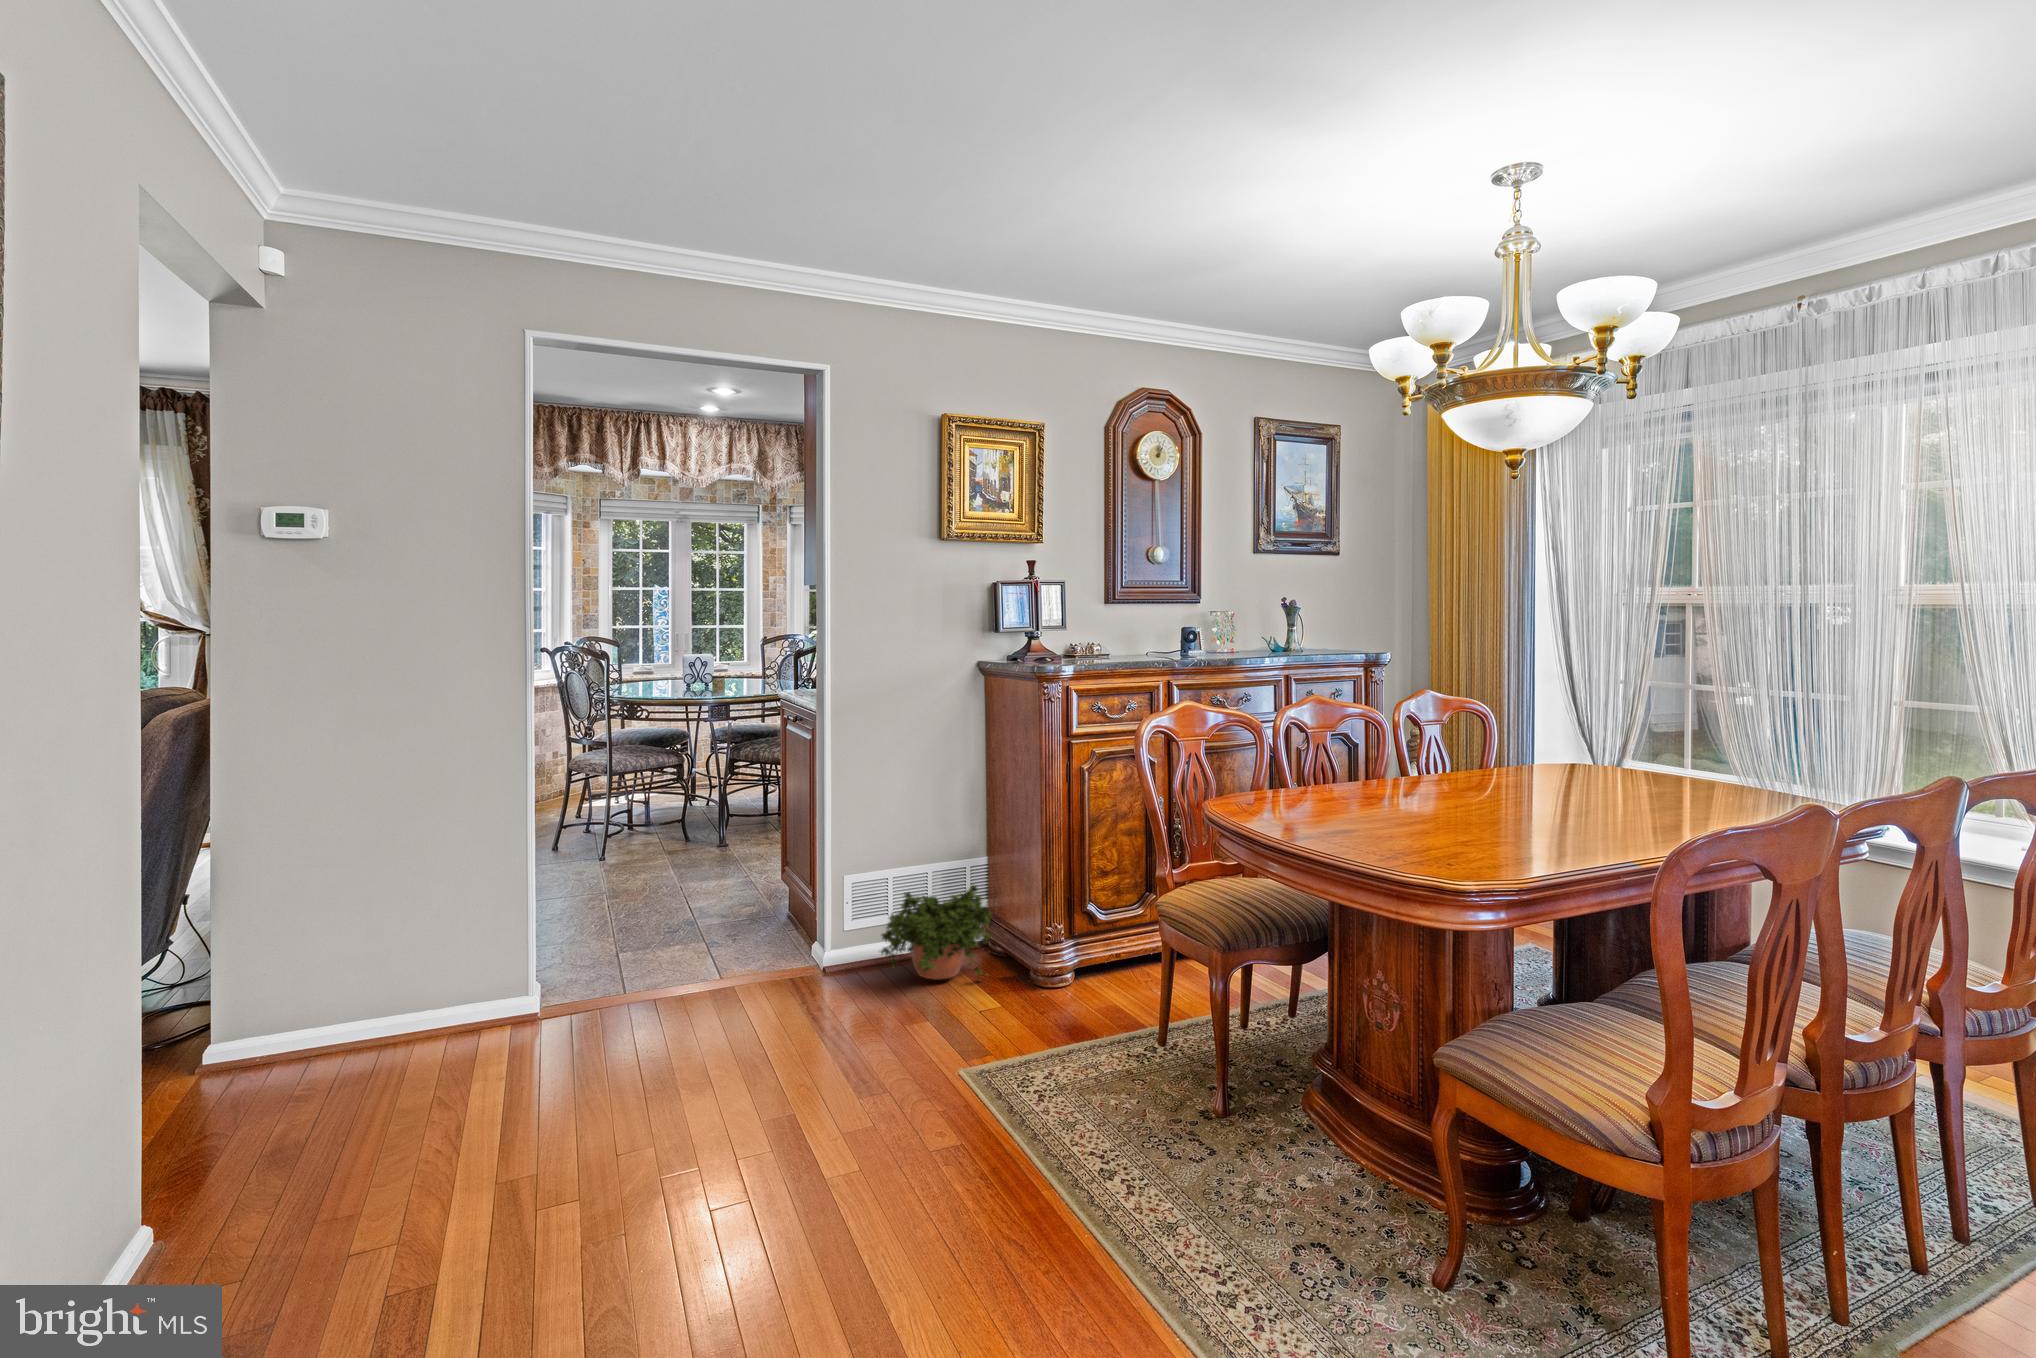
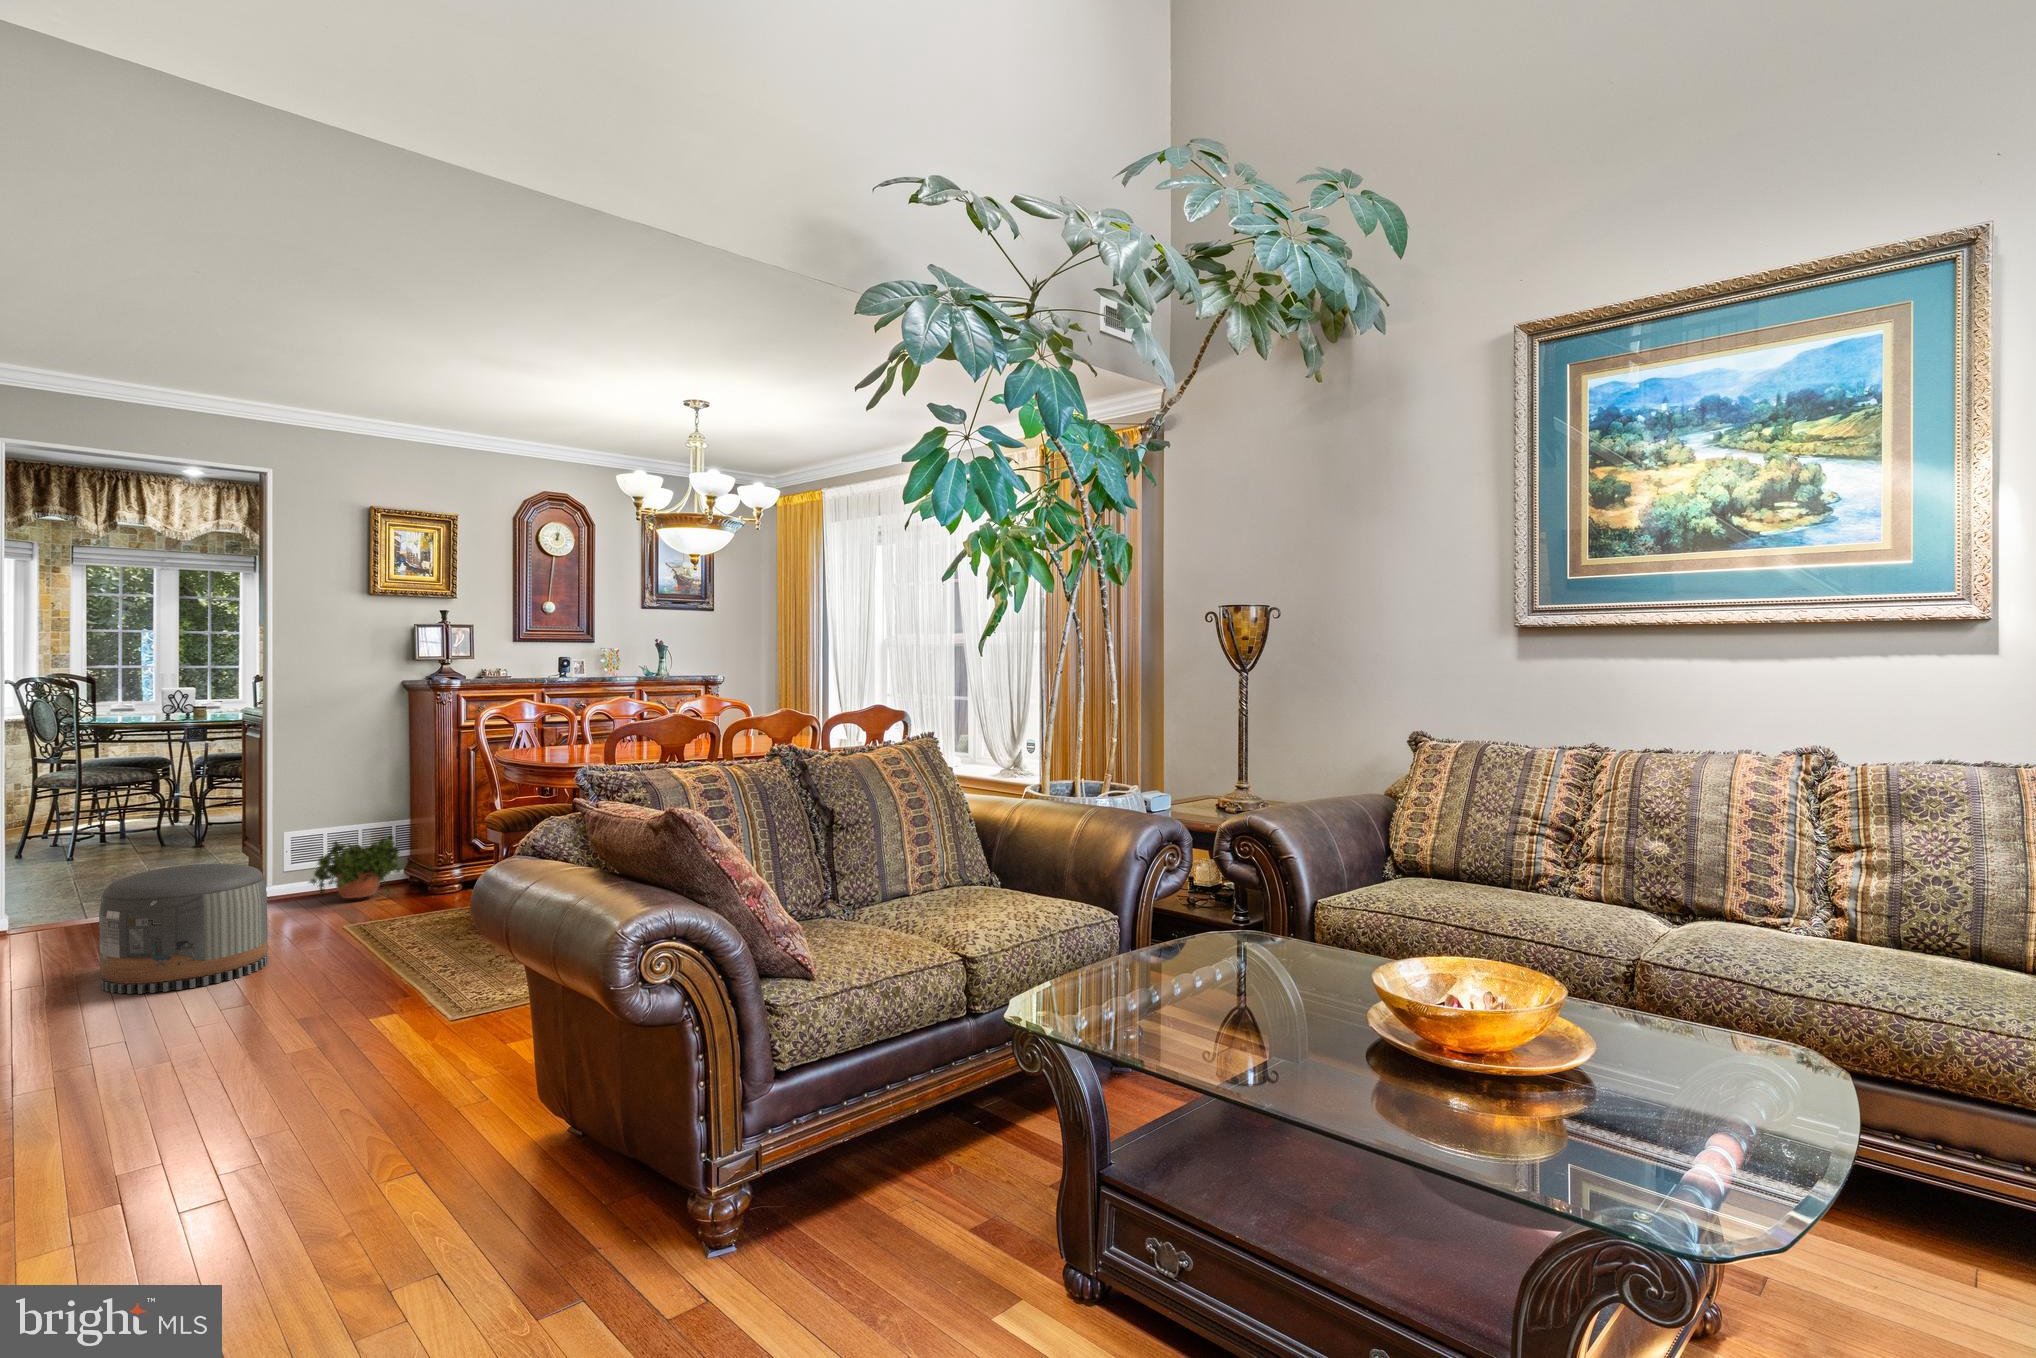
pouf: none [650,976,878,1234] -> present [99,864,268,994]

